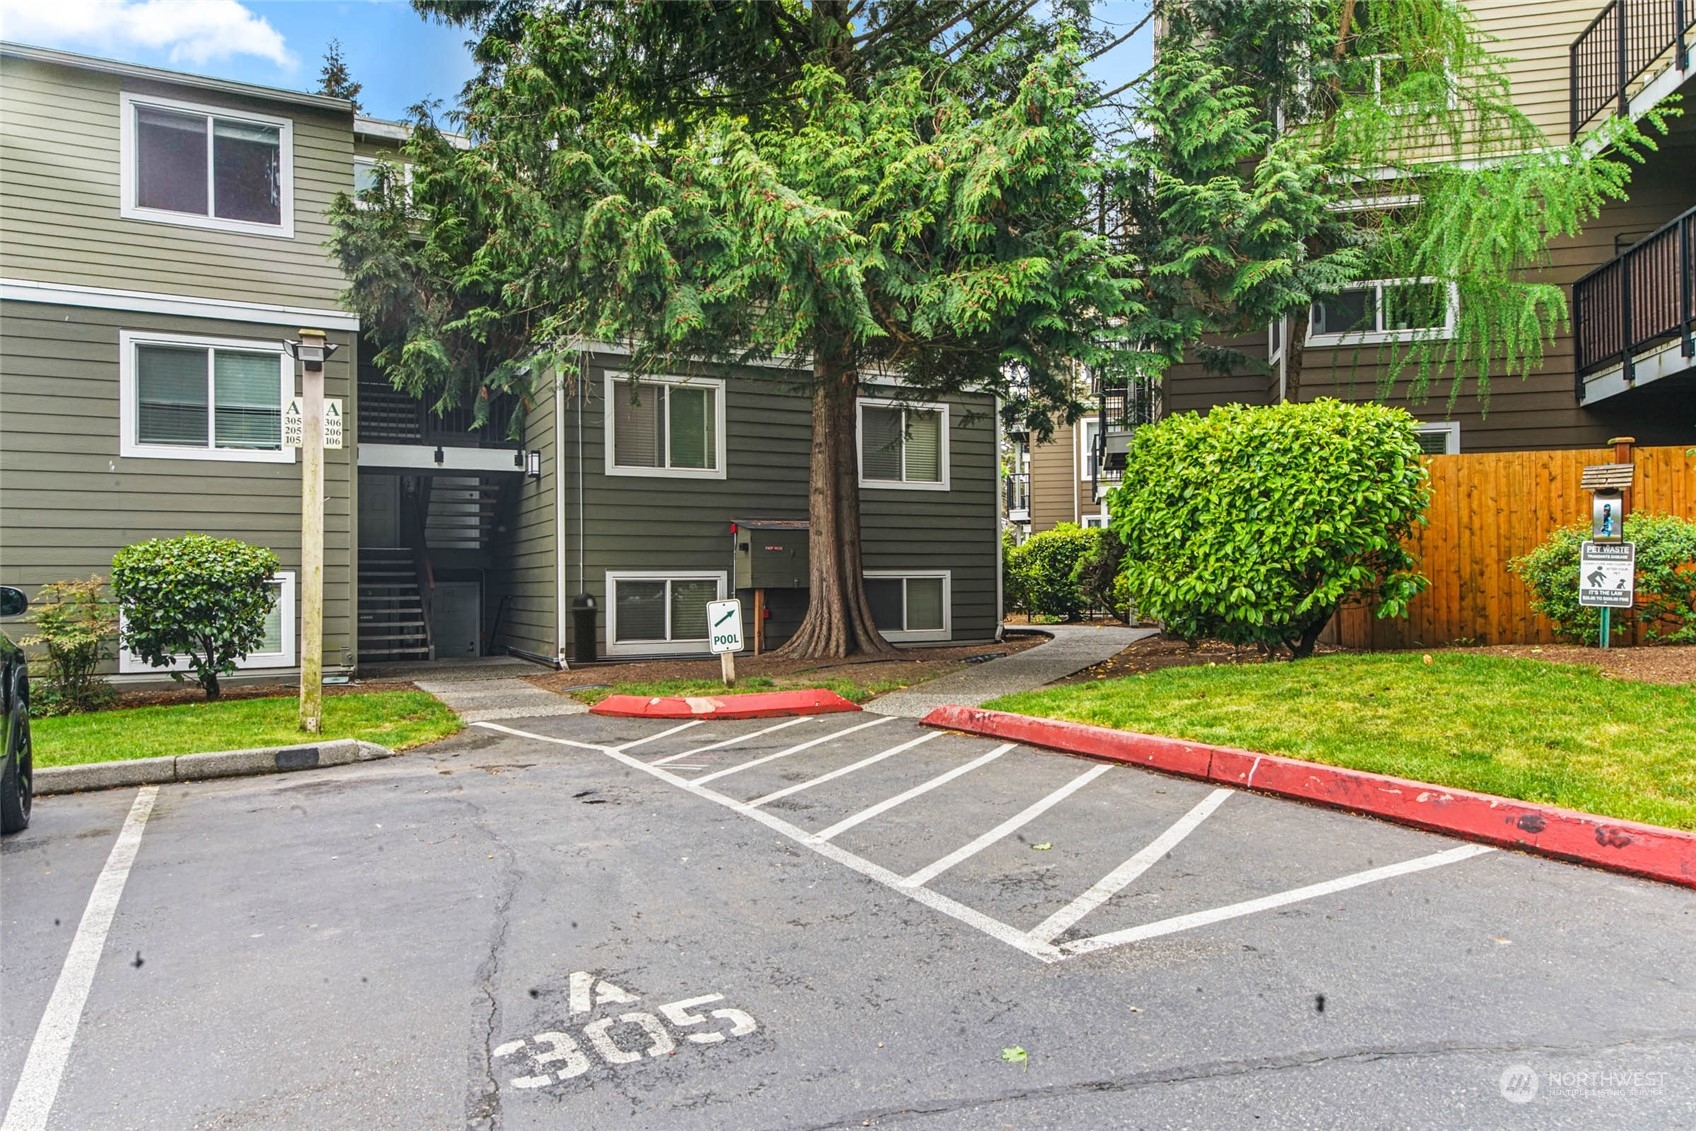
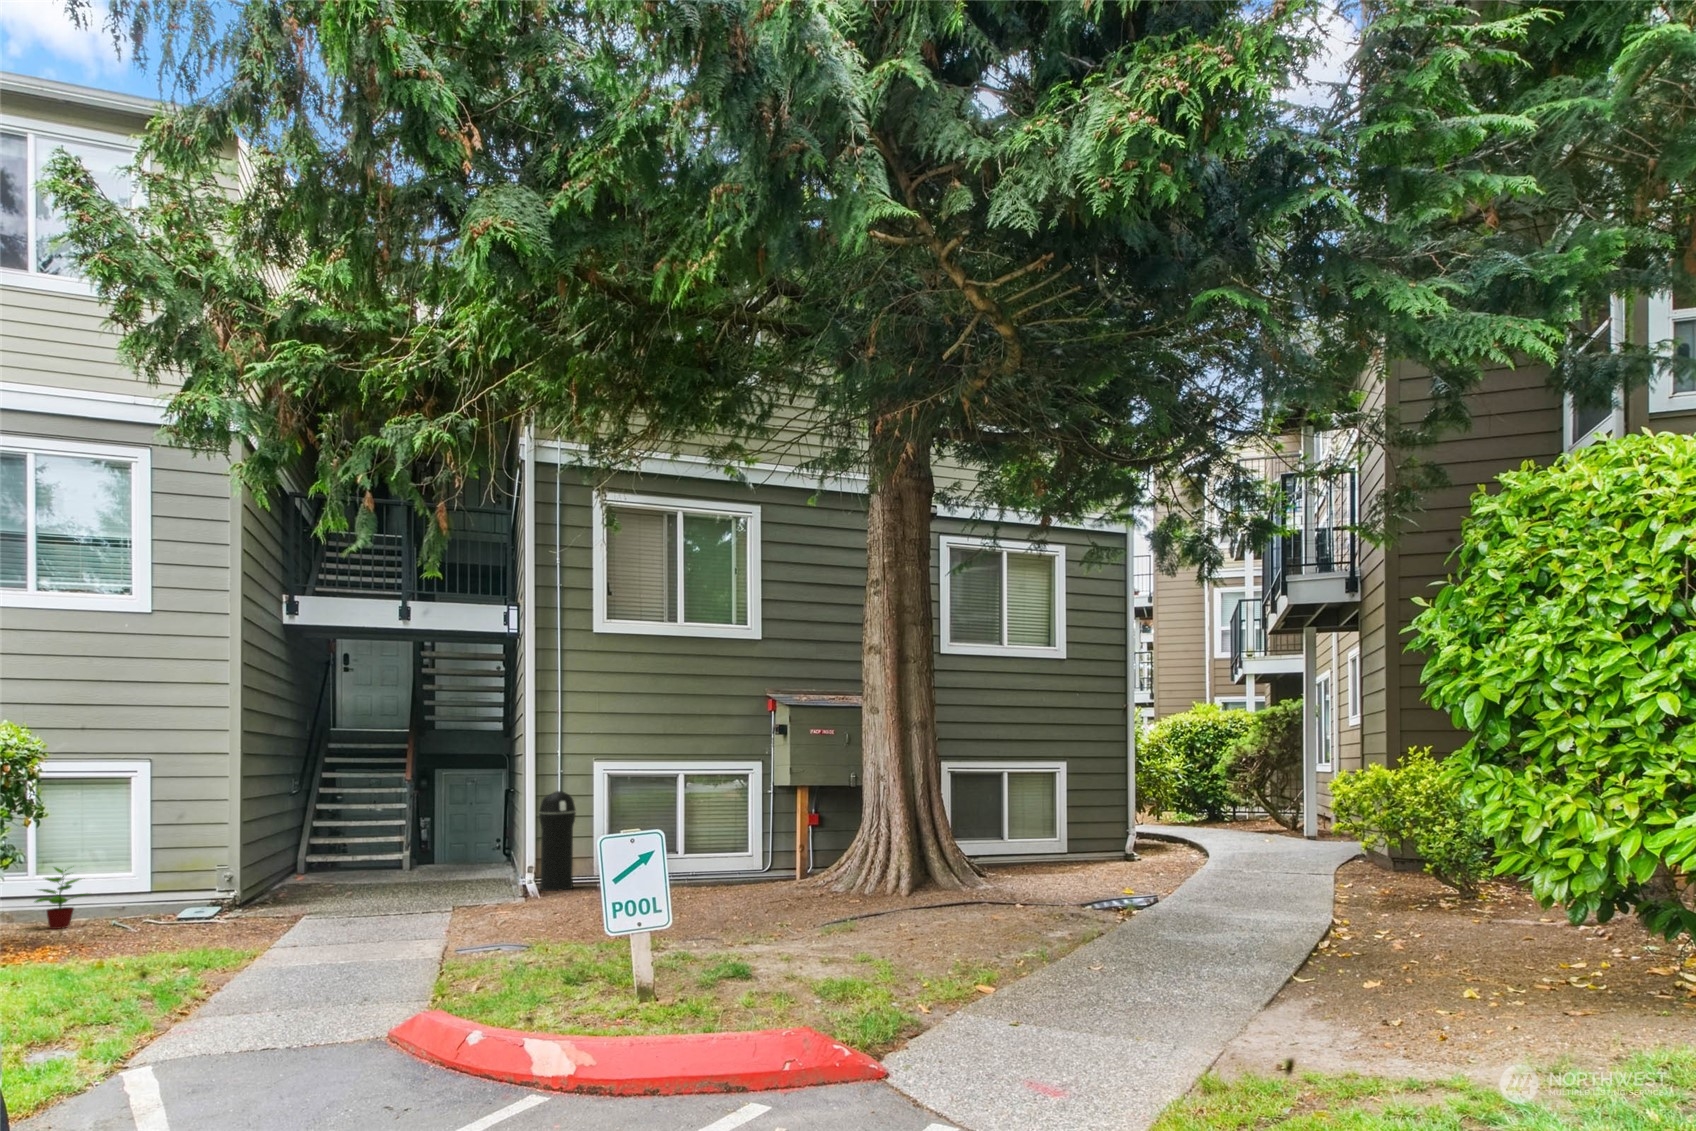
potted plant: none [237,642,277,687] -> present [35,867,89,929]

